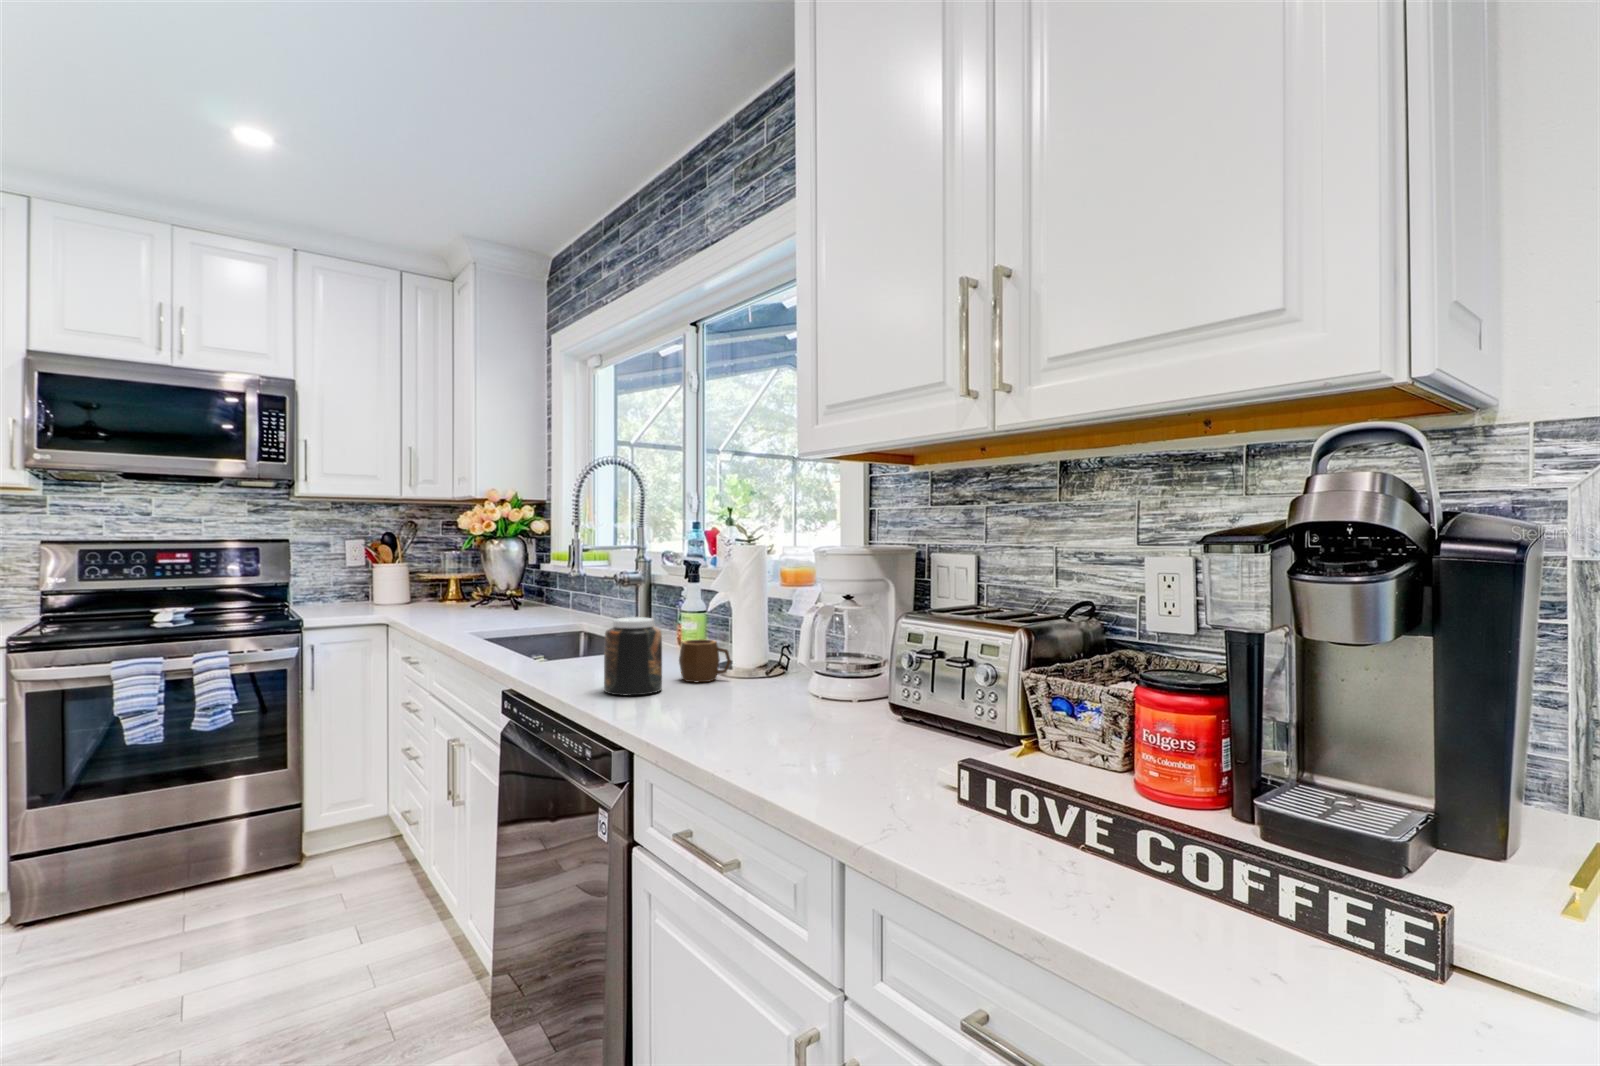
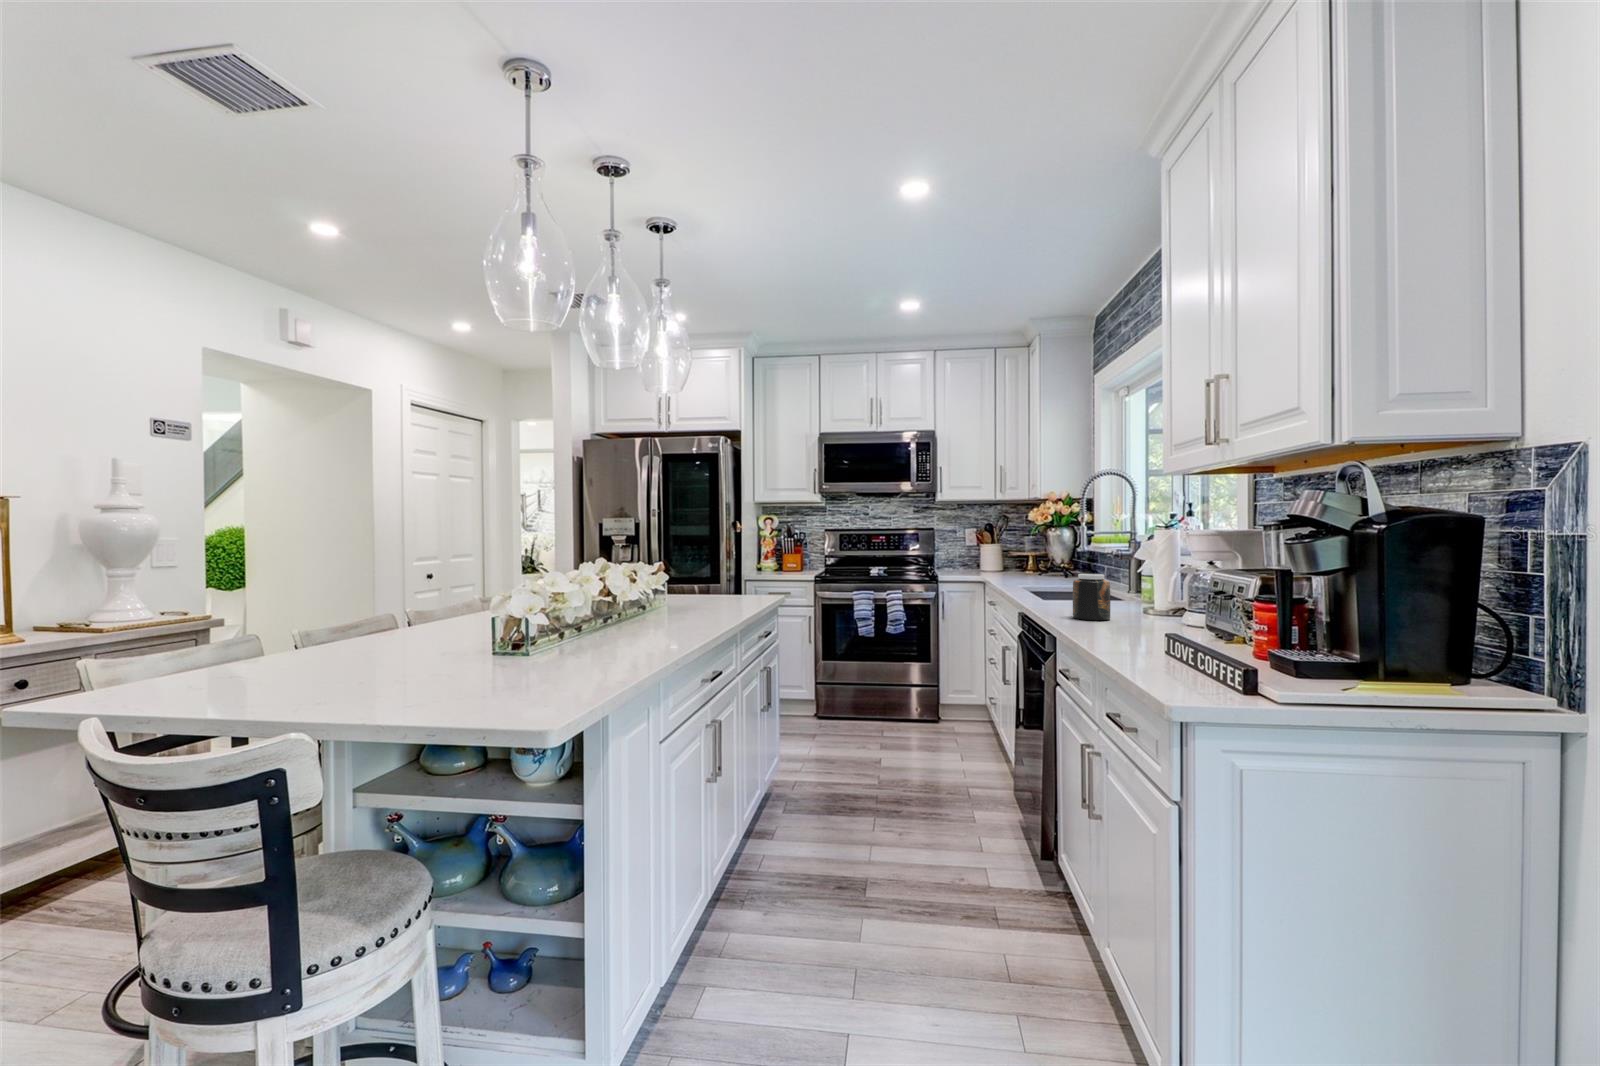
mug: present [679,639,731,682] -> none [1130,592,1167,620]

